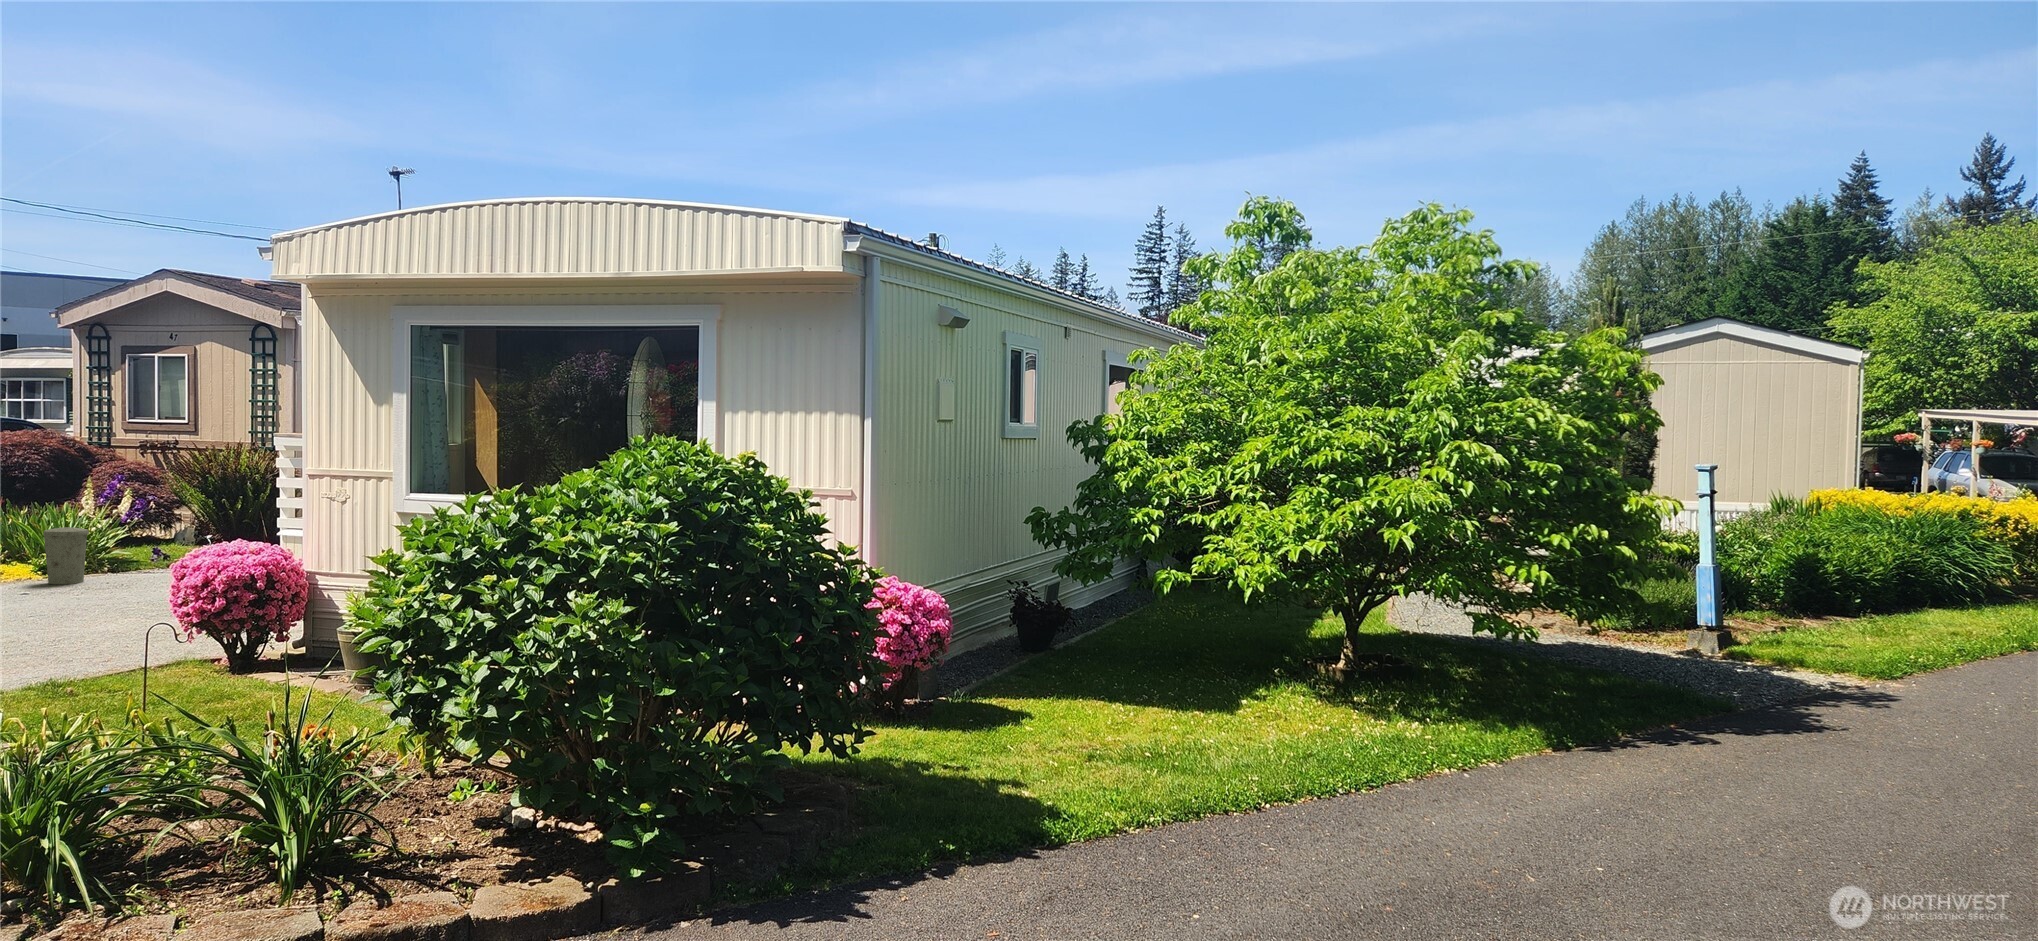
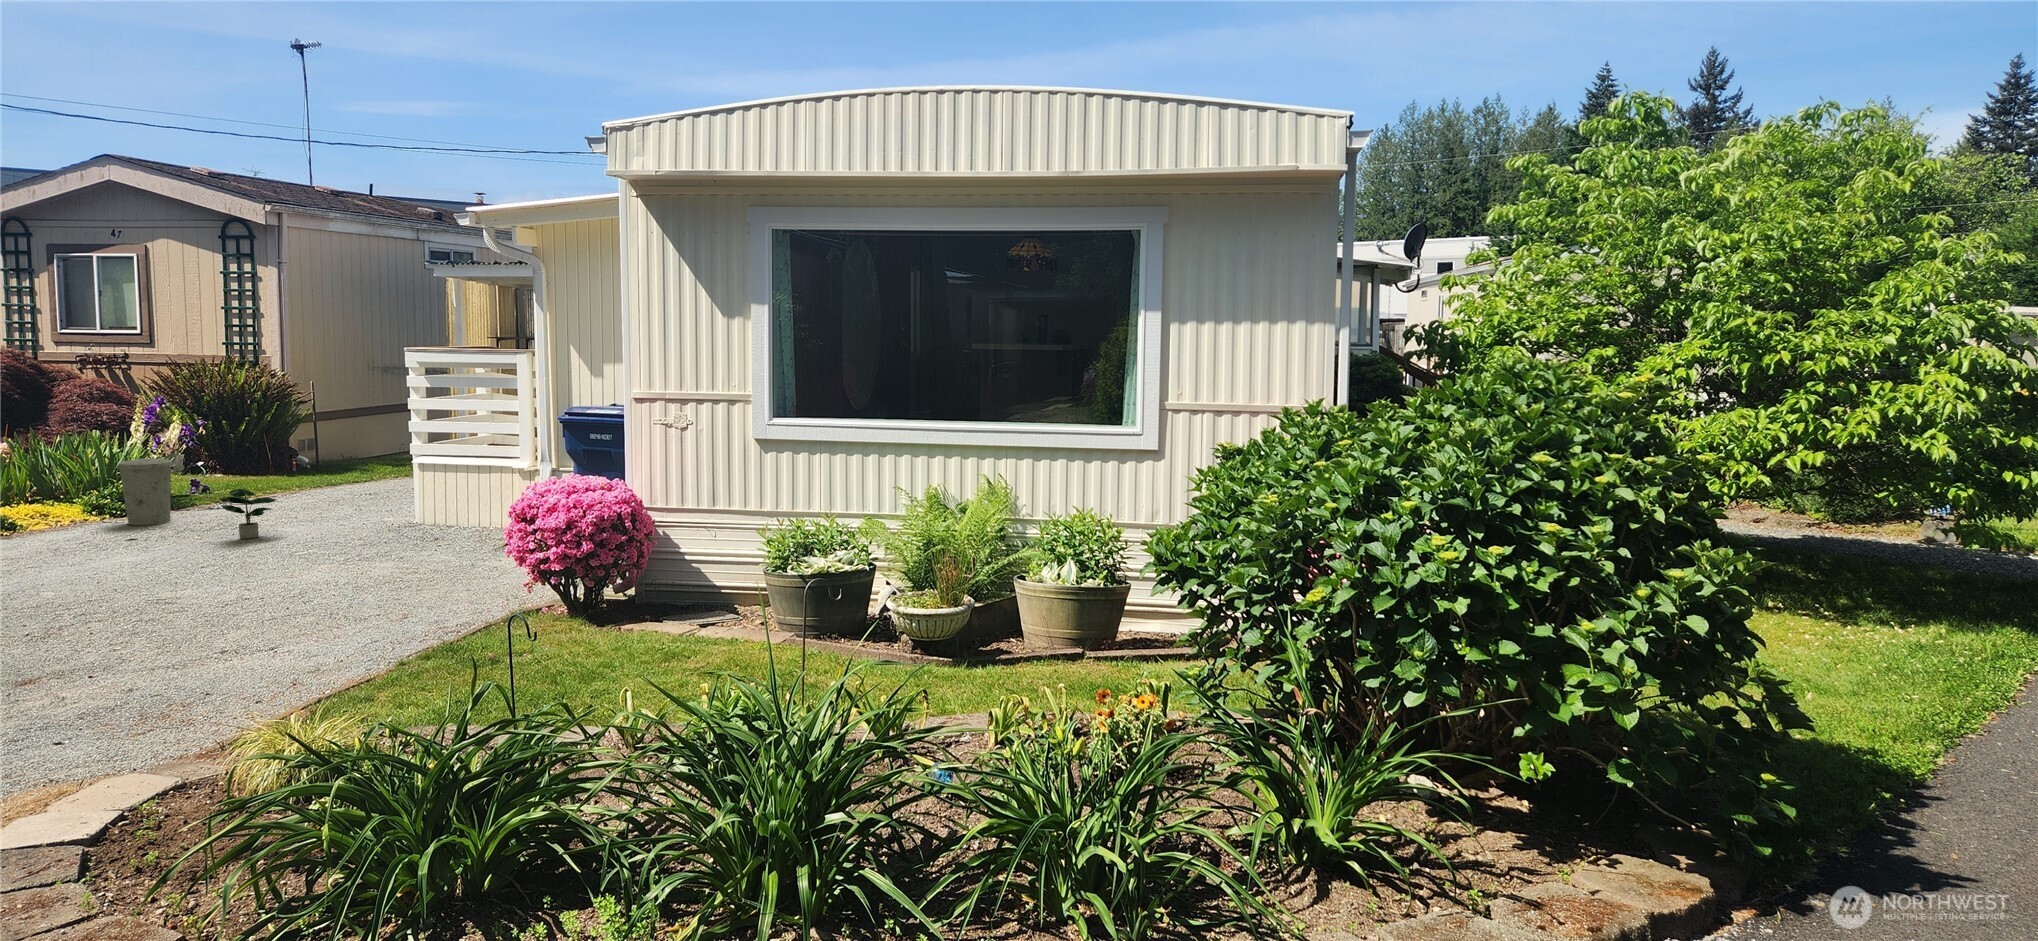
potted plant: none [92,553,140,596] -> present [222,489,277,539]

